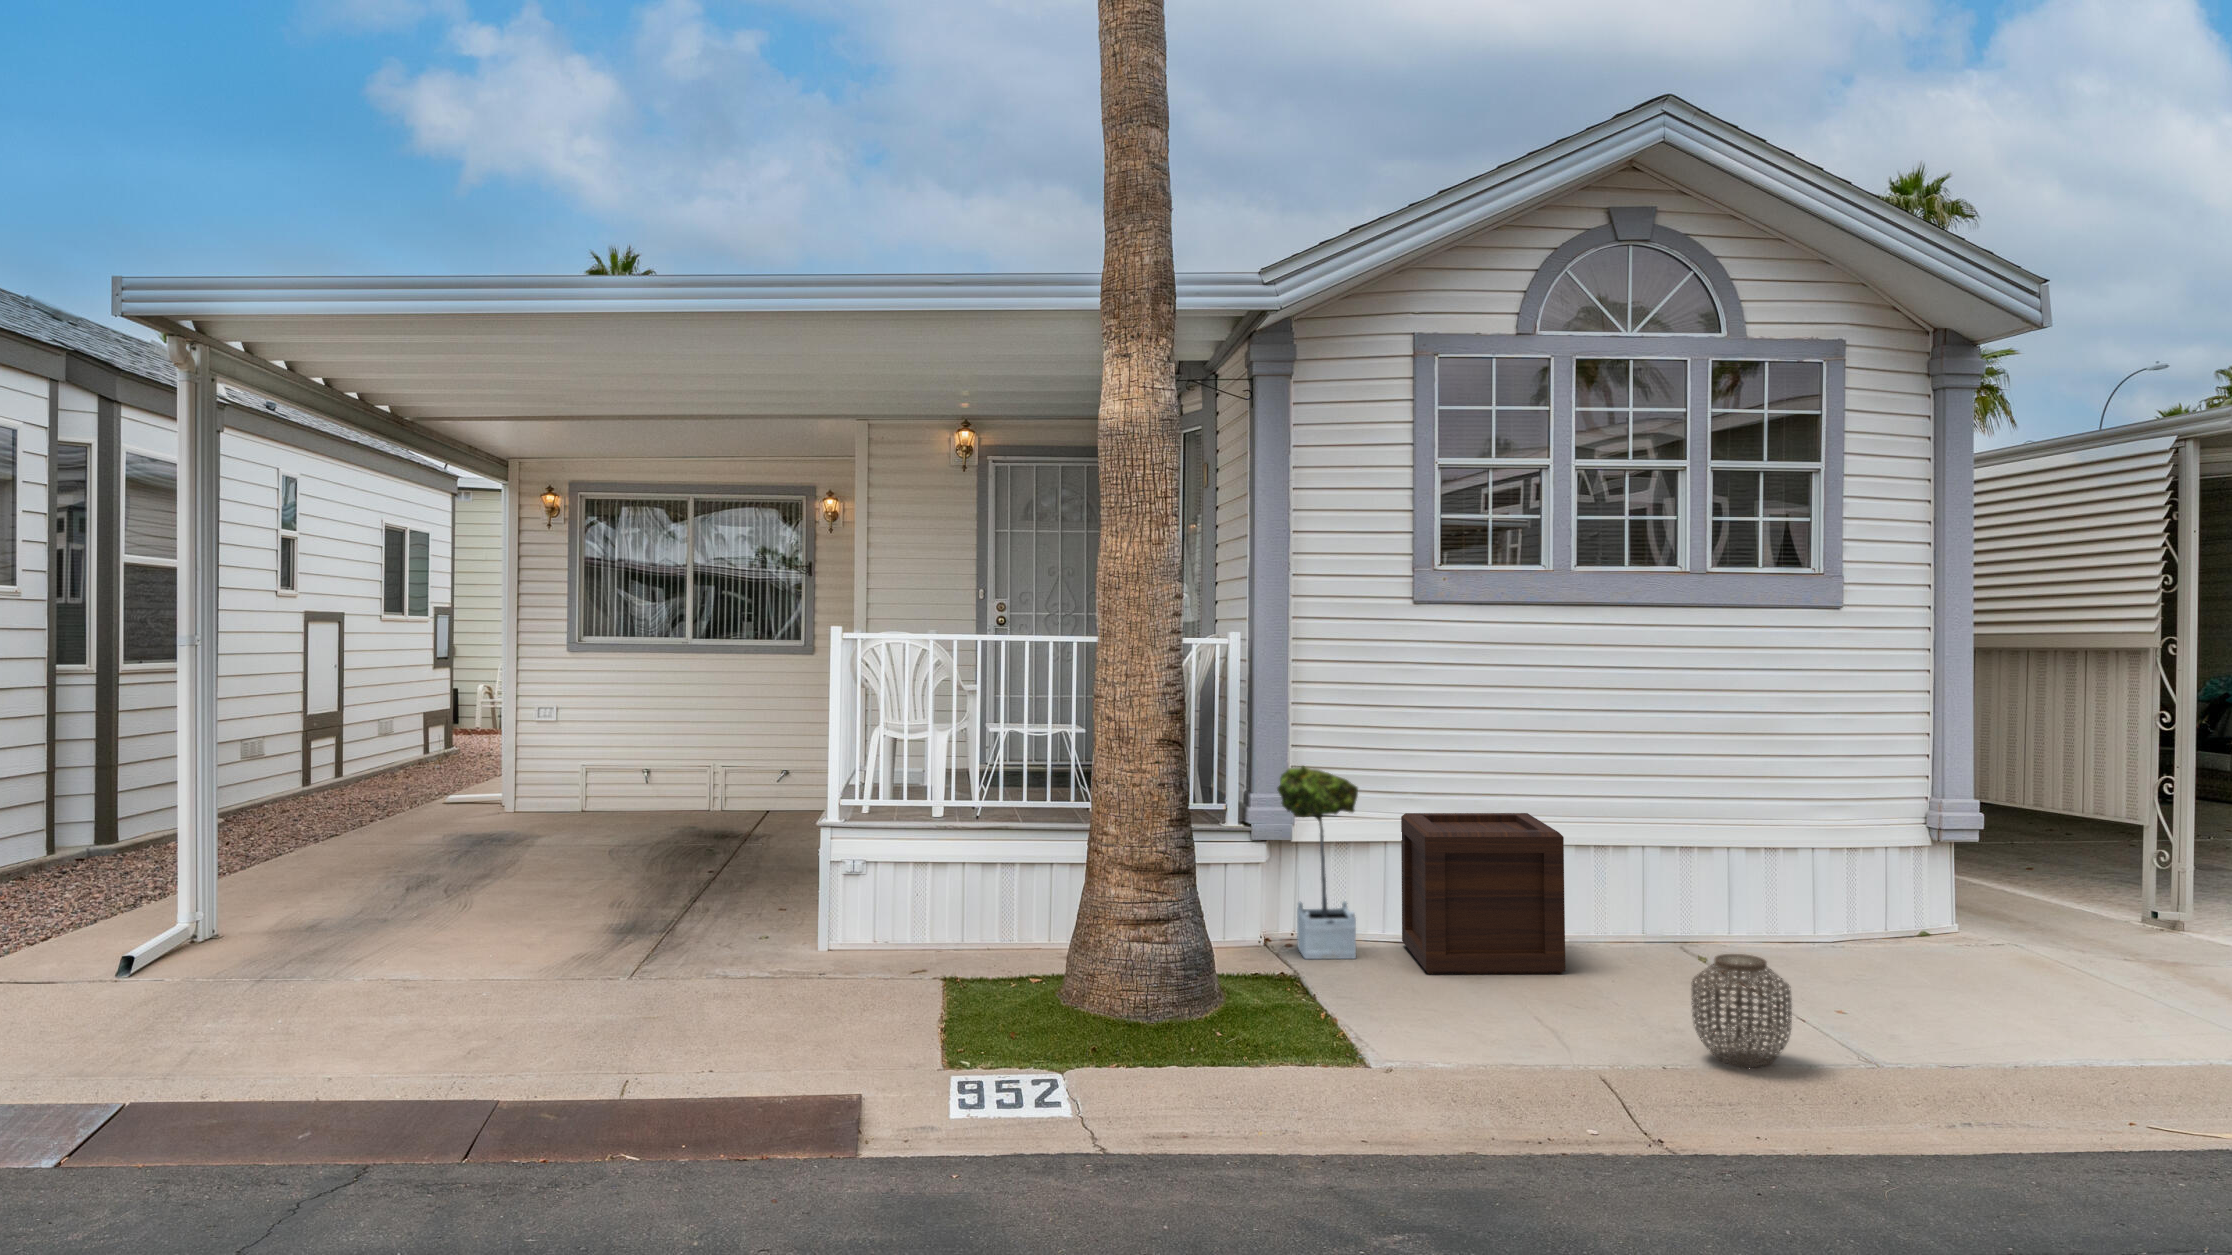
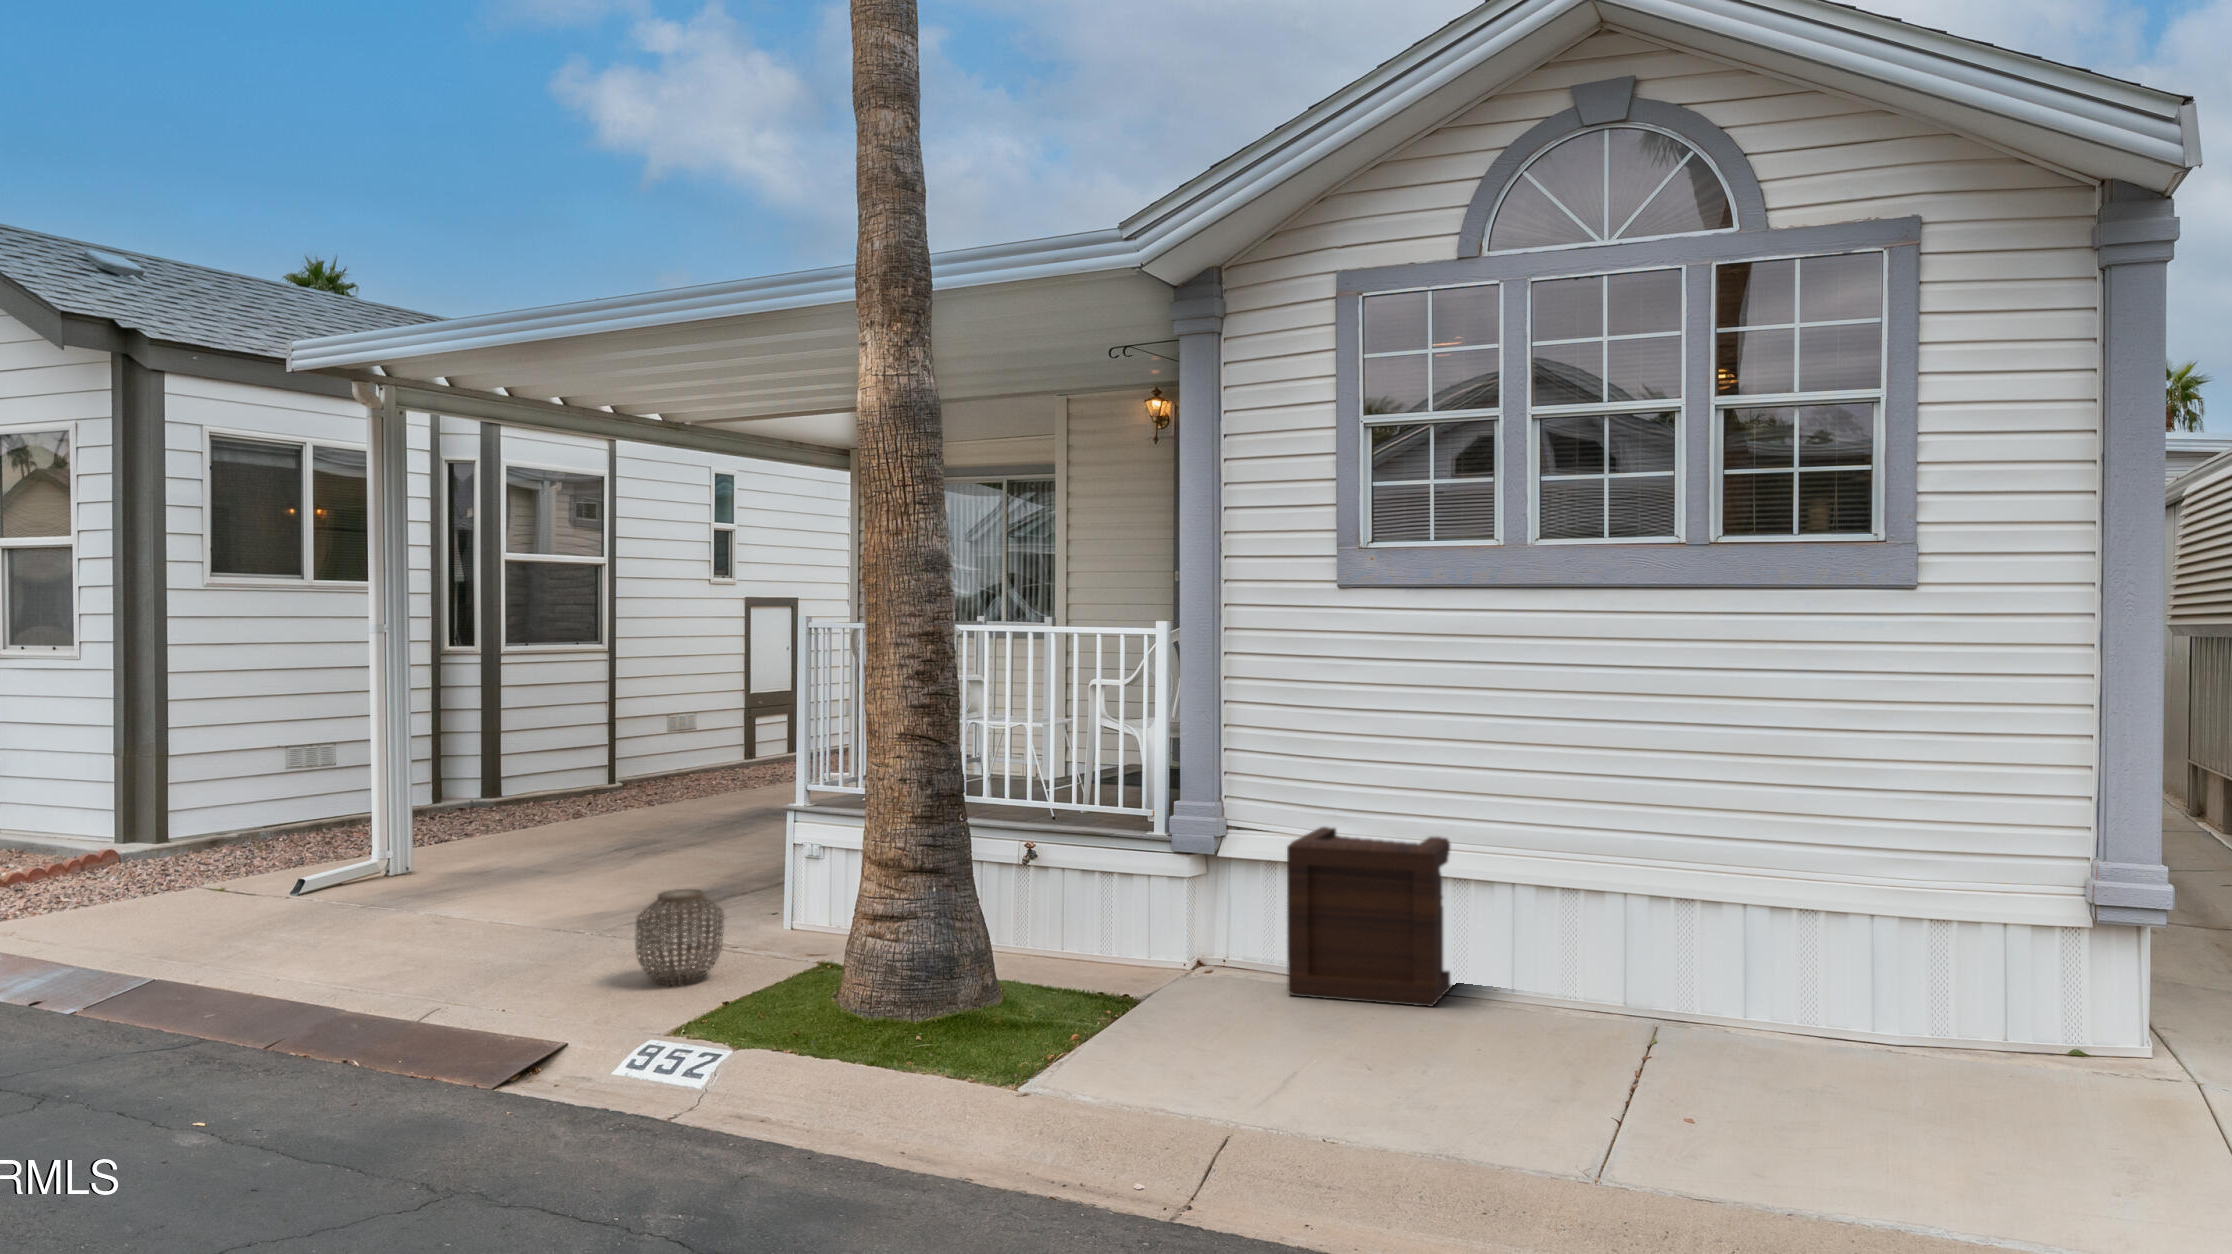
potted tree: present [1278,766,1358,959] -> none [1186,764,1274,973]
woven basket: present [1692,954,1792,1067] -> present [635,889,724,985]

